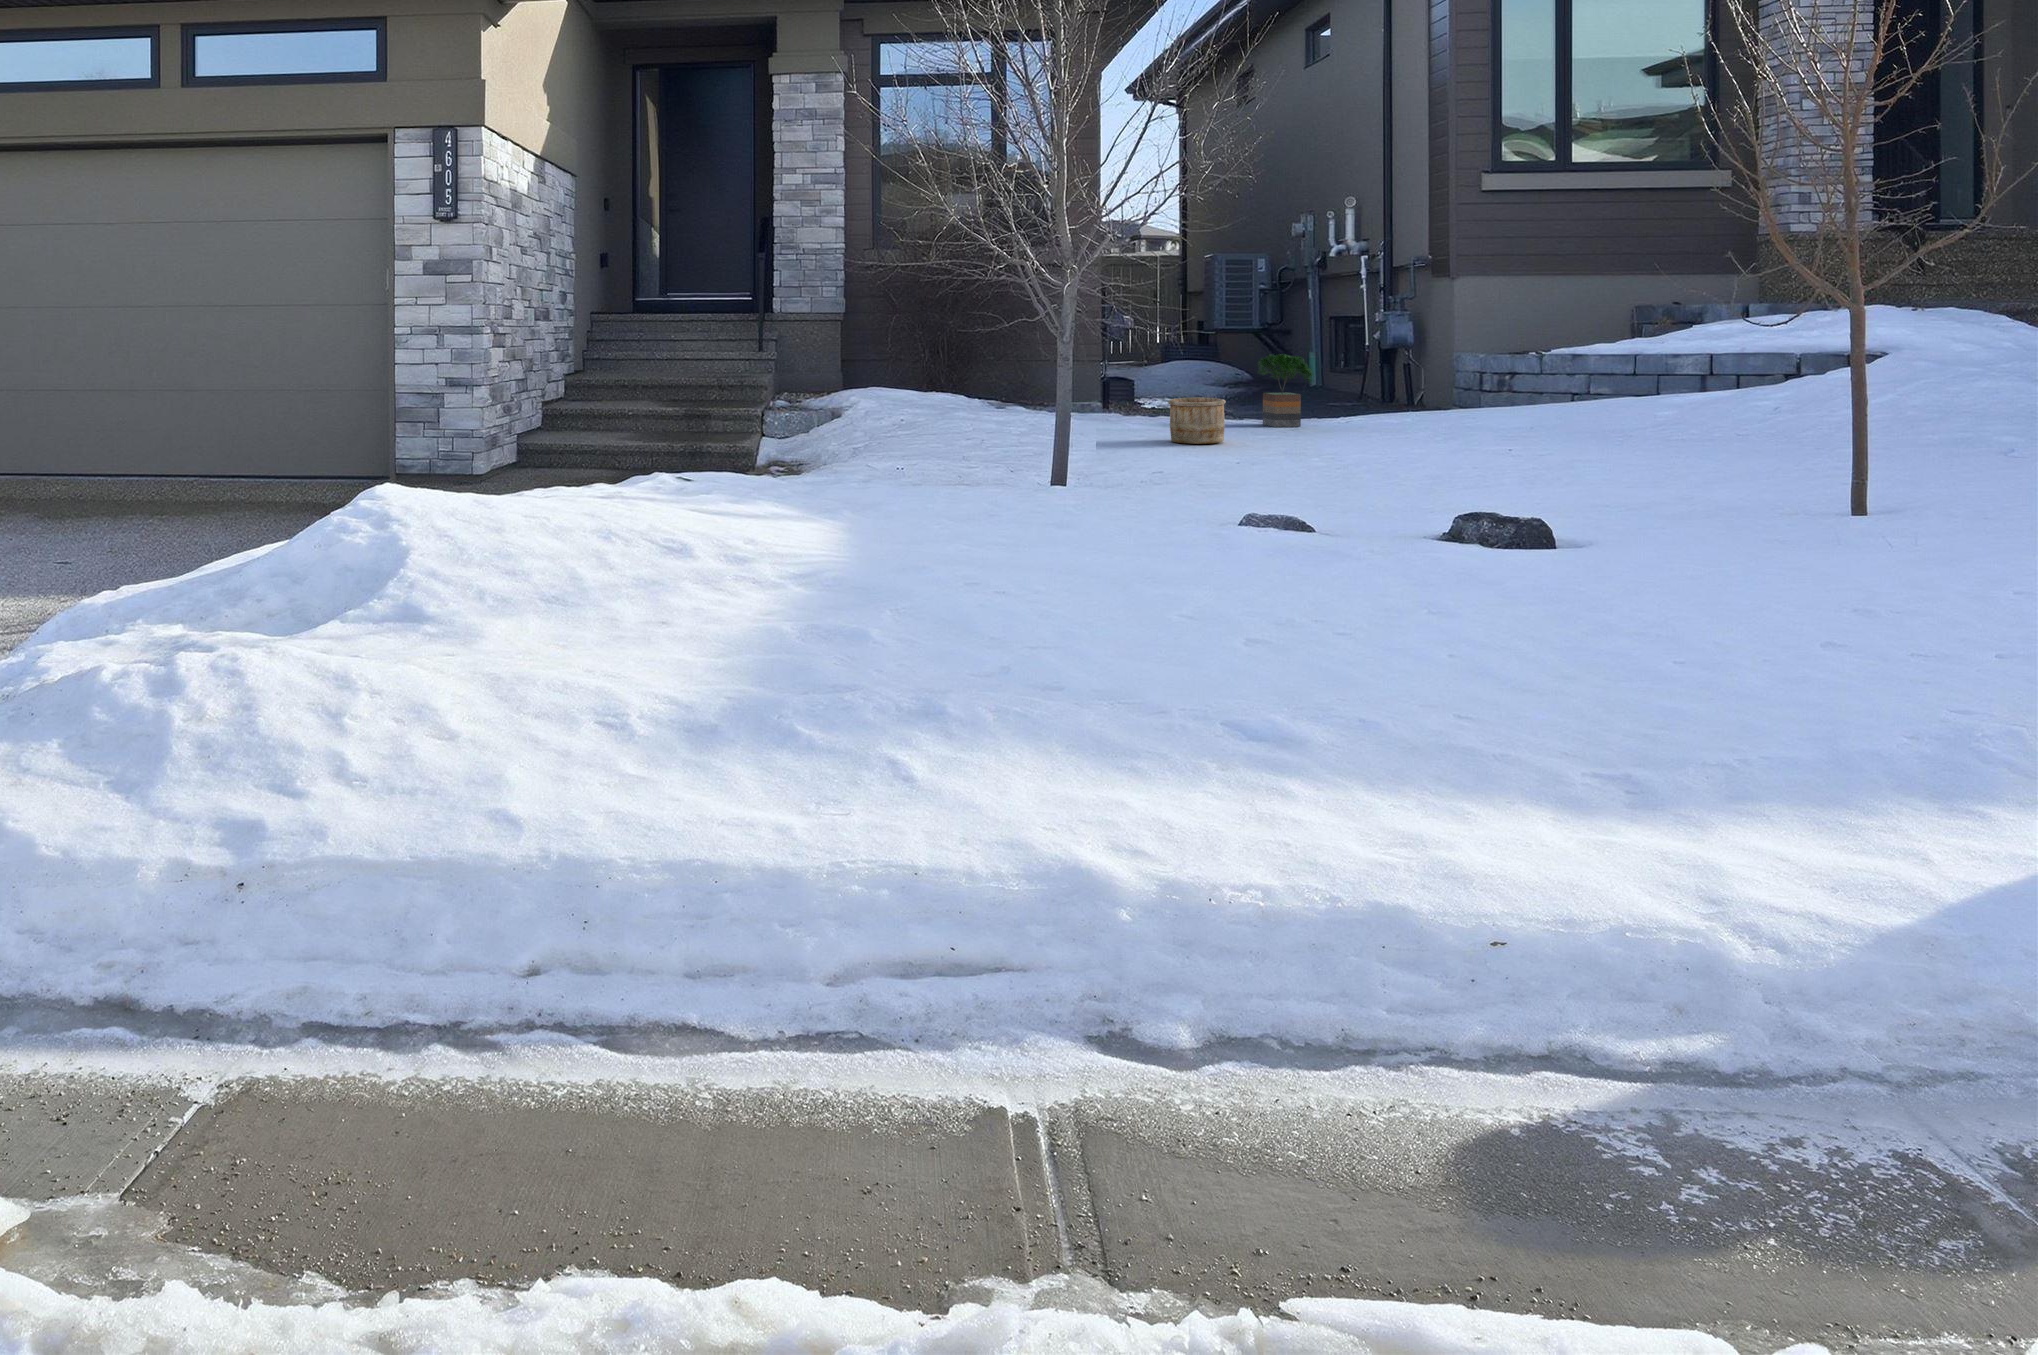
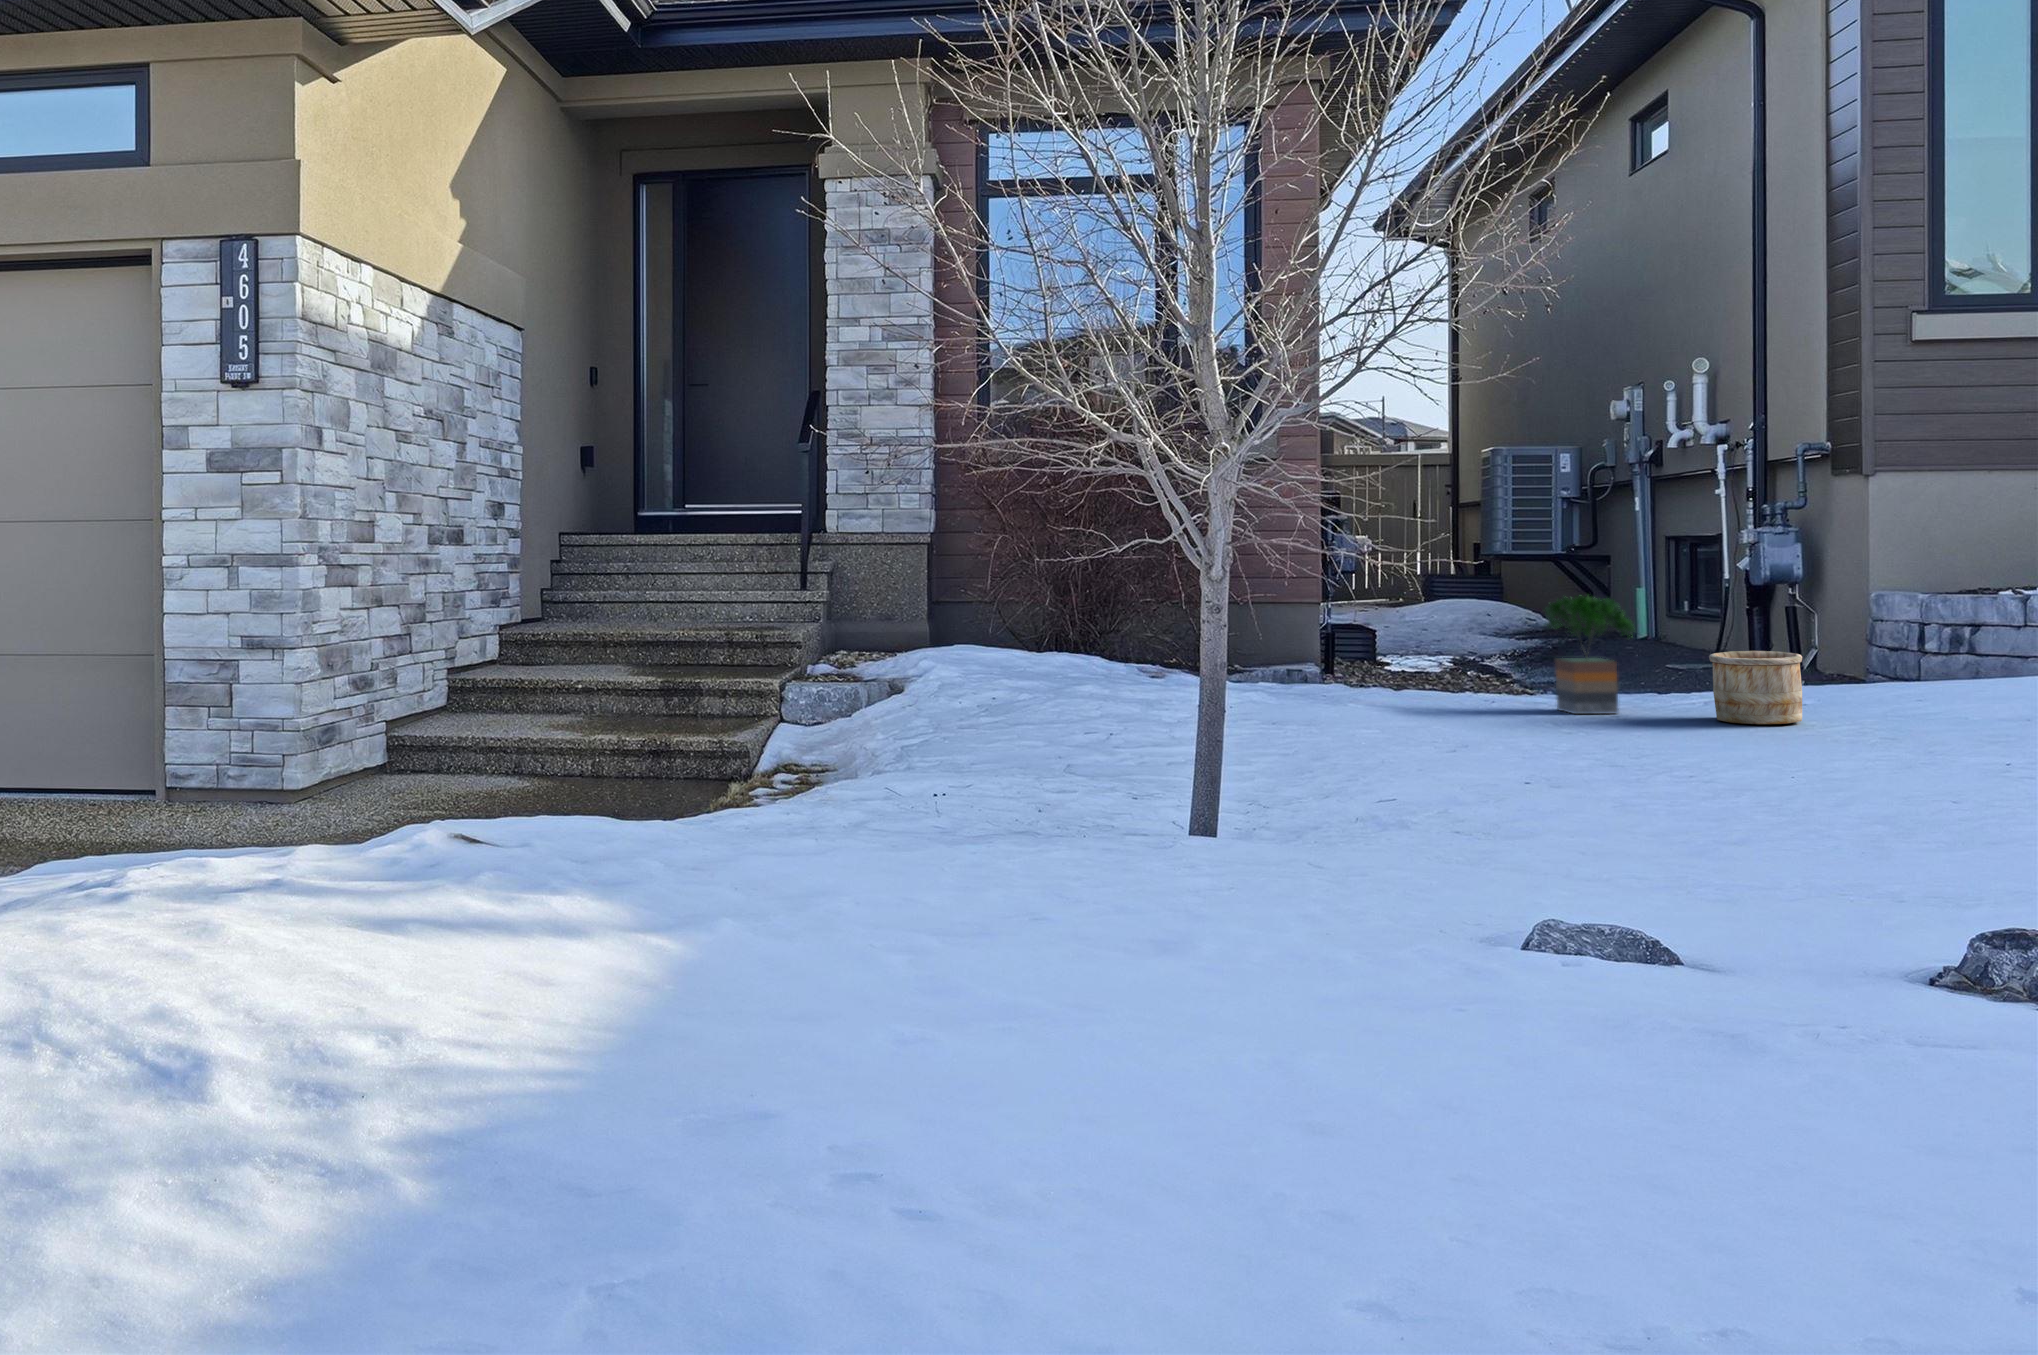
wooden bucket: present [1168,397,1226,444] -> present [1709,651,1802,724]

